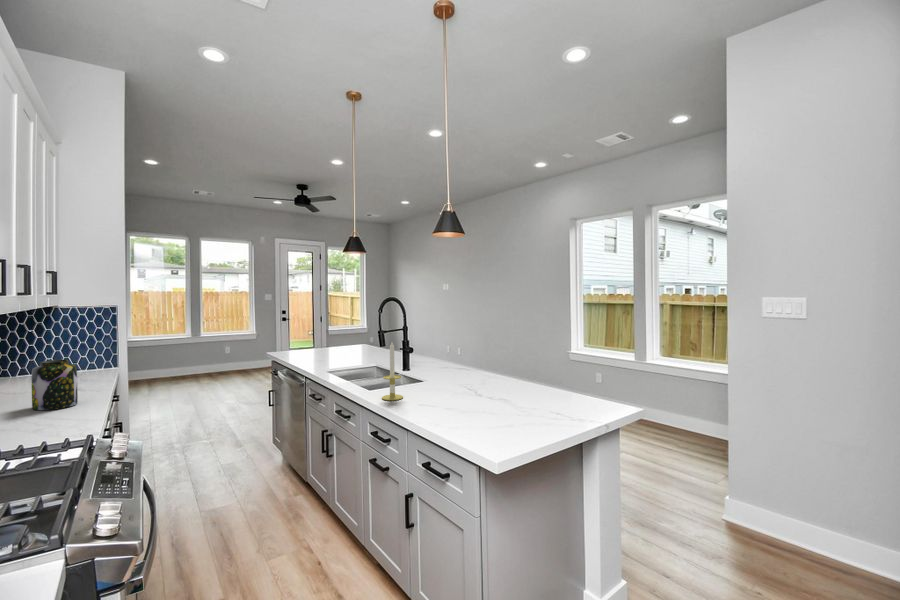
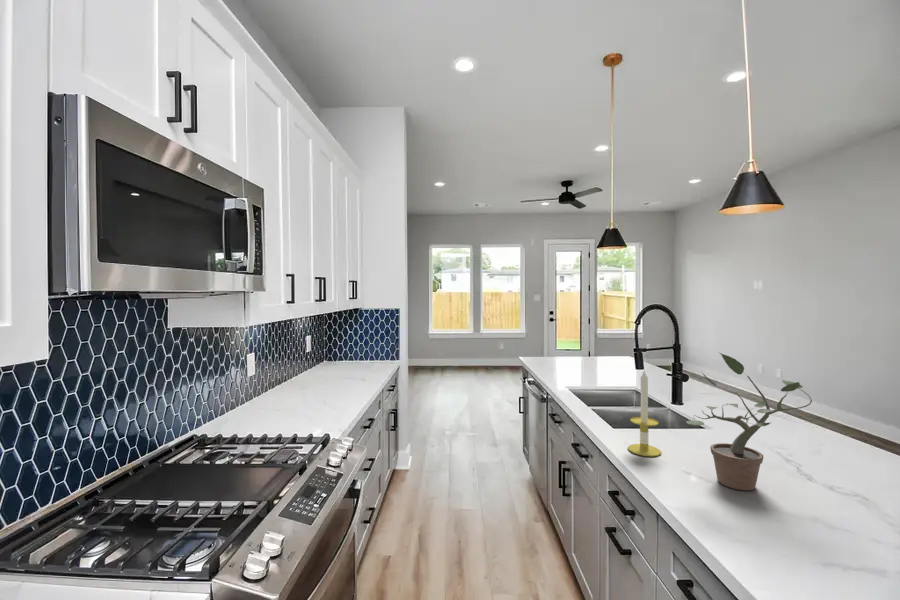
potted plant: none [419,324,480,405] -> present [687,353,812,491]
jar: present [32,360,78,410] -> none [321,354,349,396]

